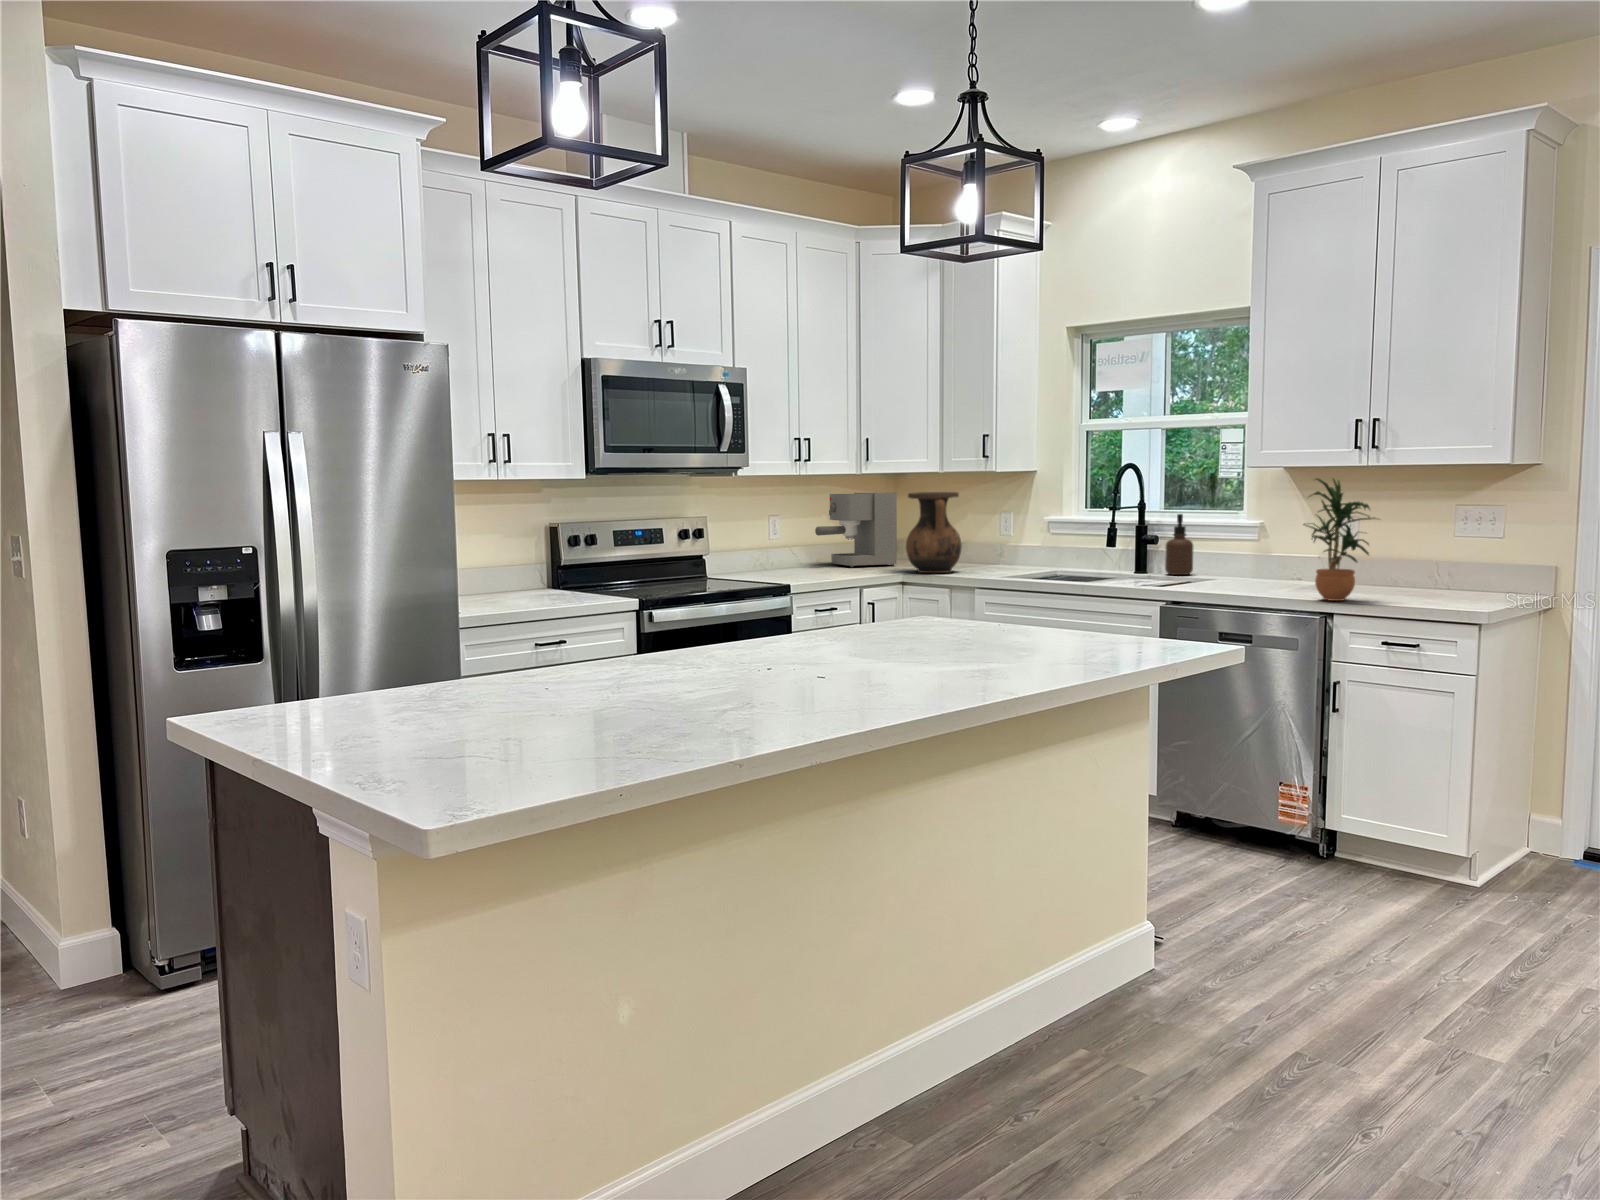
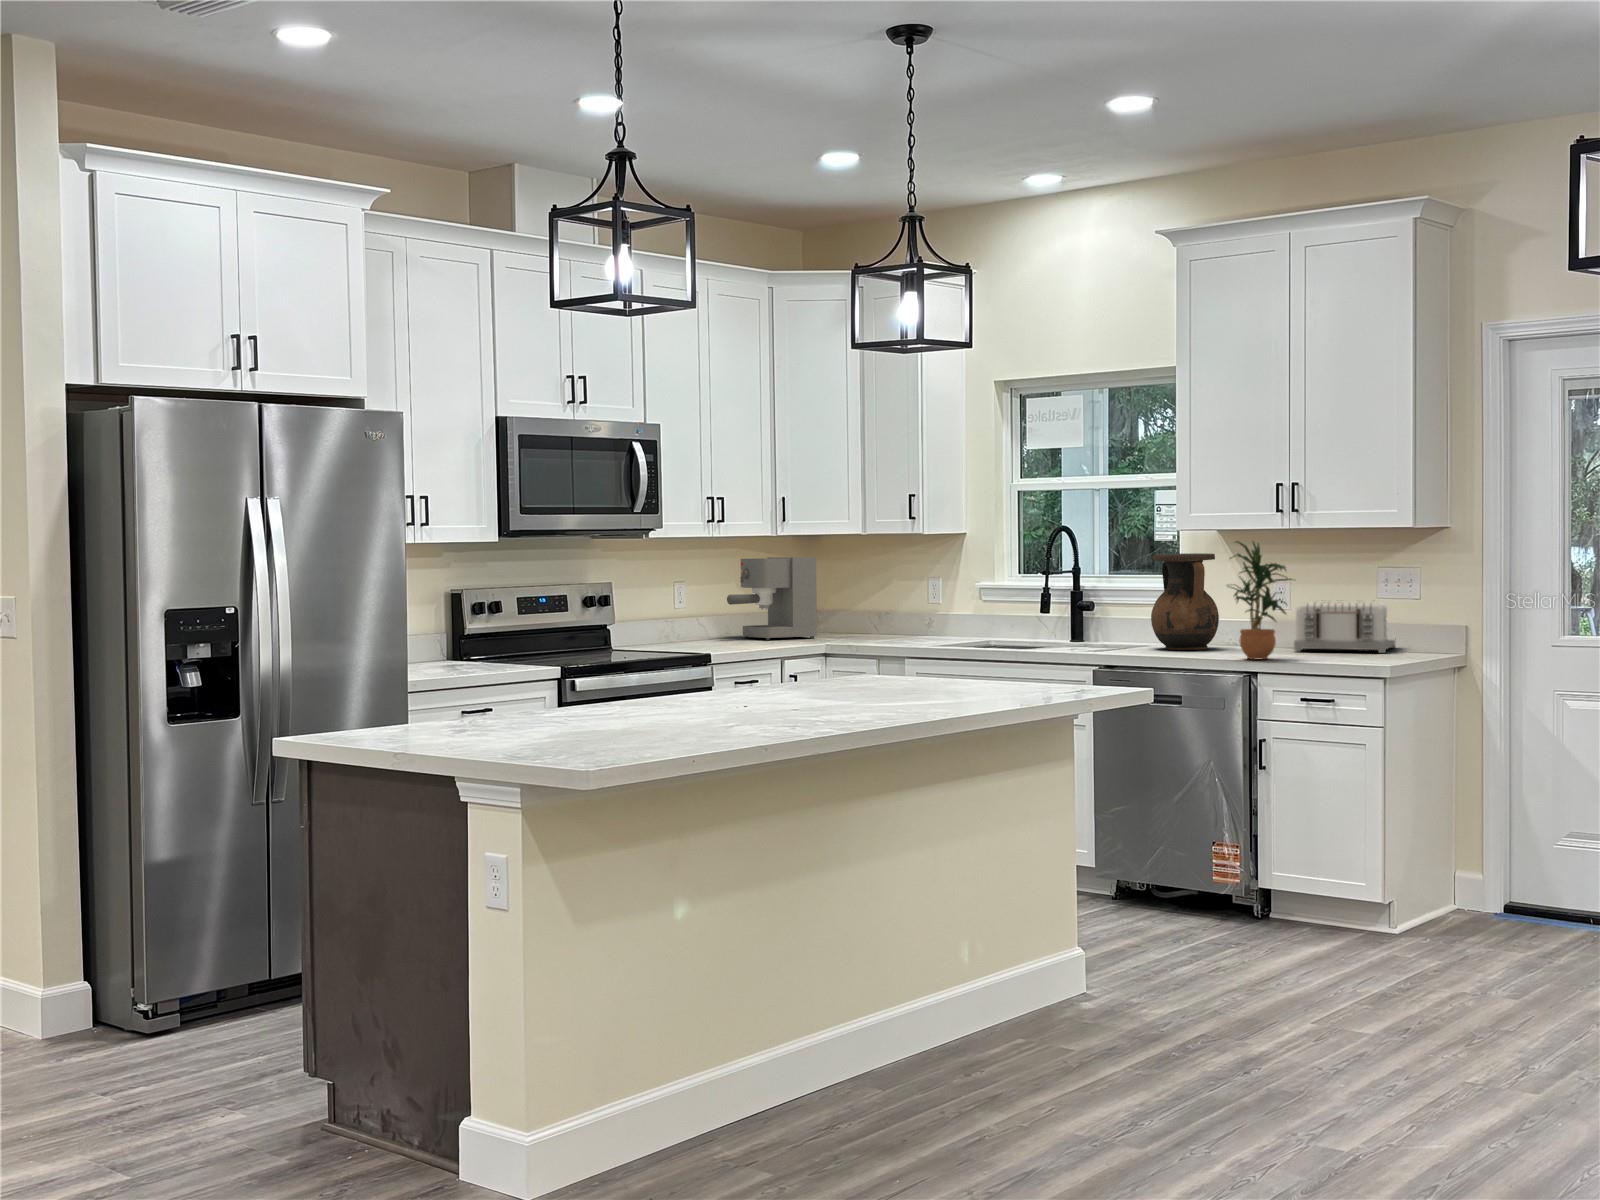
vase: present [906,492,962,573] -> present [1151,553,1219,650]
soap dispenser: present [1165,514,1193,575] -> none [1104,578,1132,642]
toaster: none [1366,538,1470,593] -> present [1294,600,1396,653]

